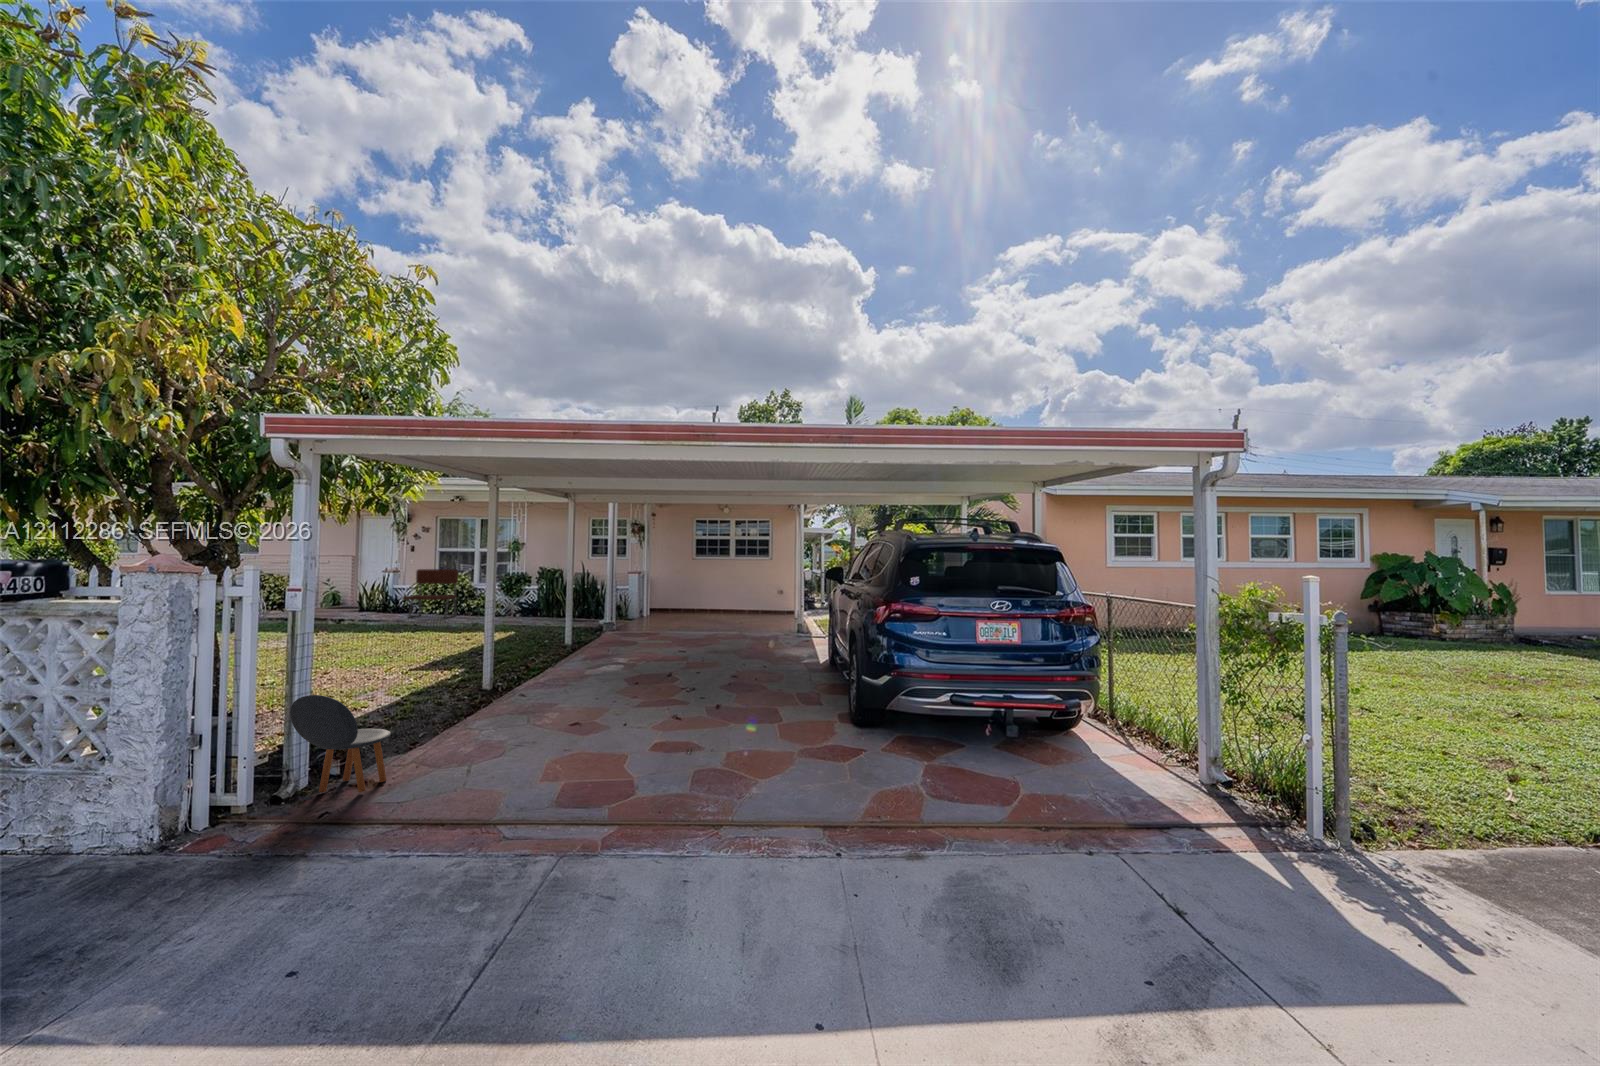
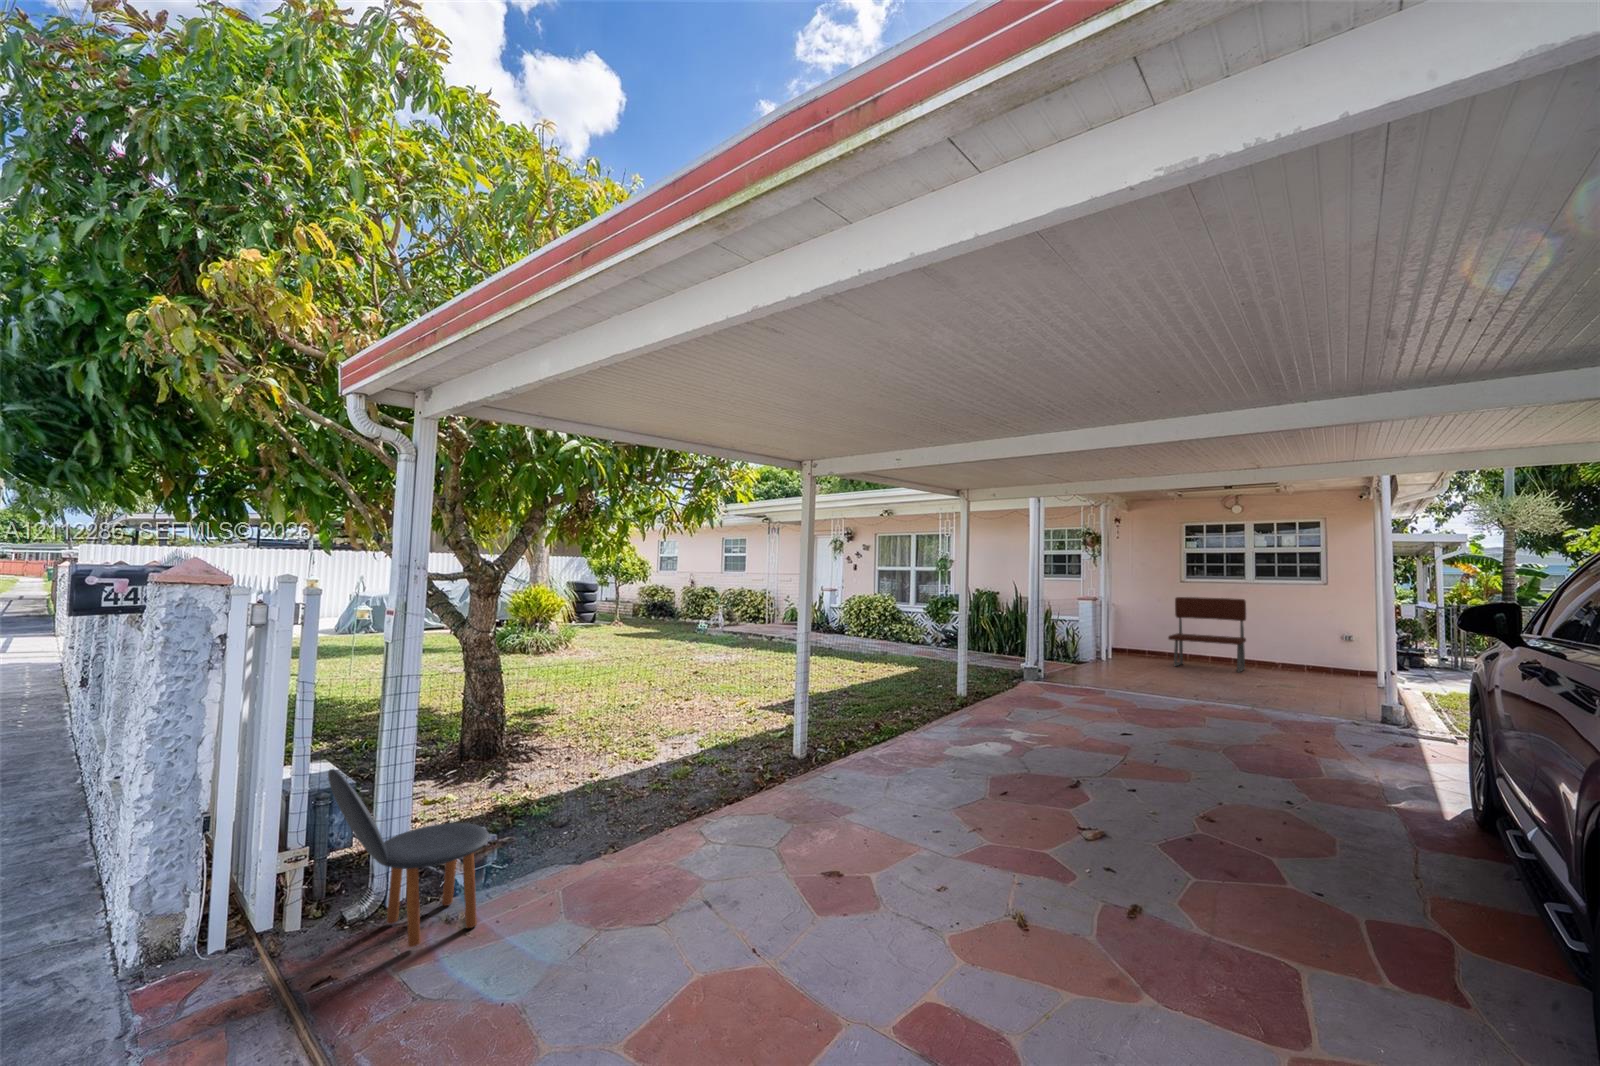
bench: present [403,569,458,618] -> present [1168,597,1246,672]

